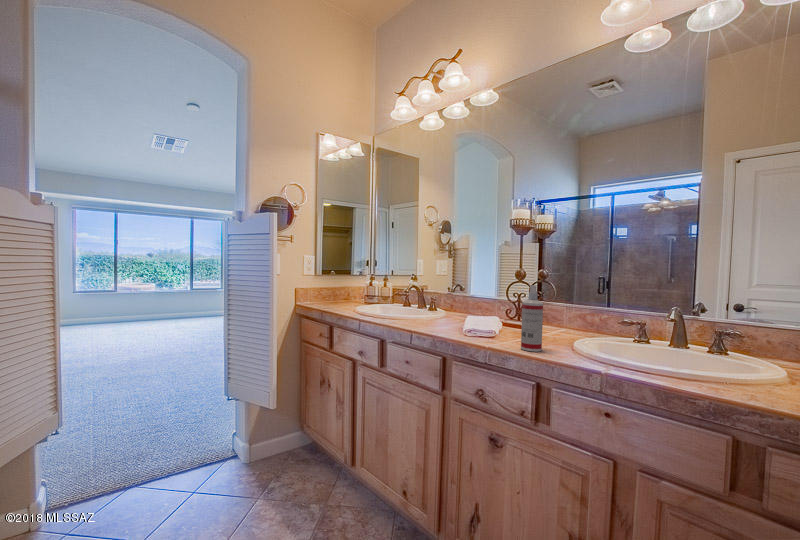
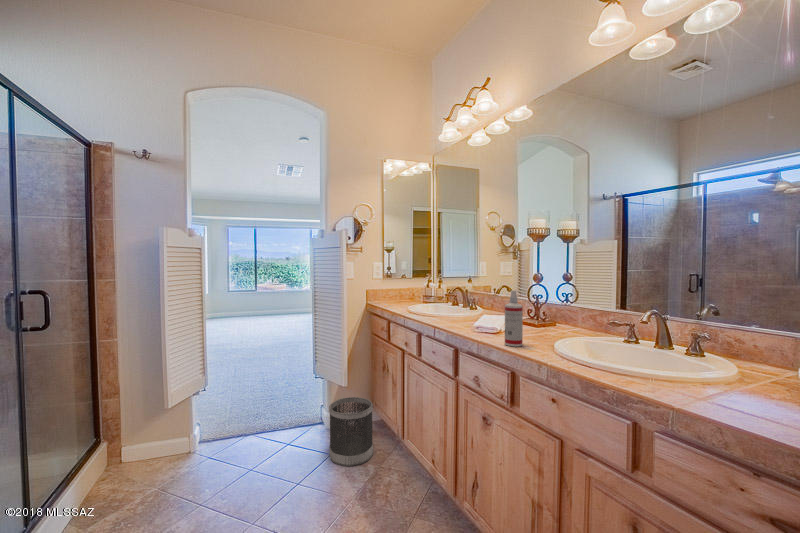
wastebasket: none [256,422,315,514] -> present [329,397,373,466]

